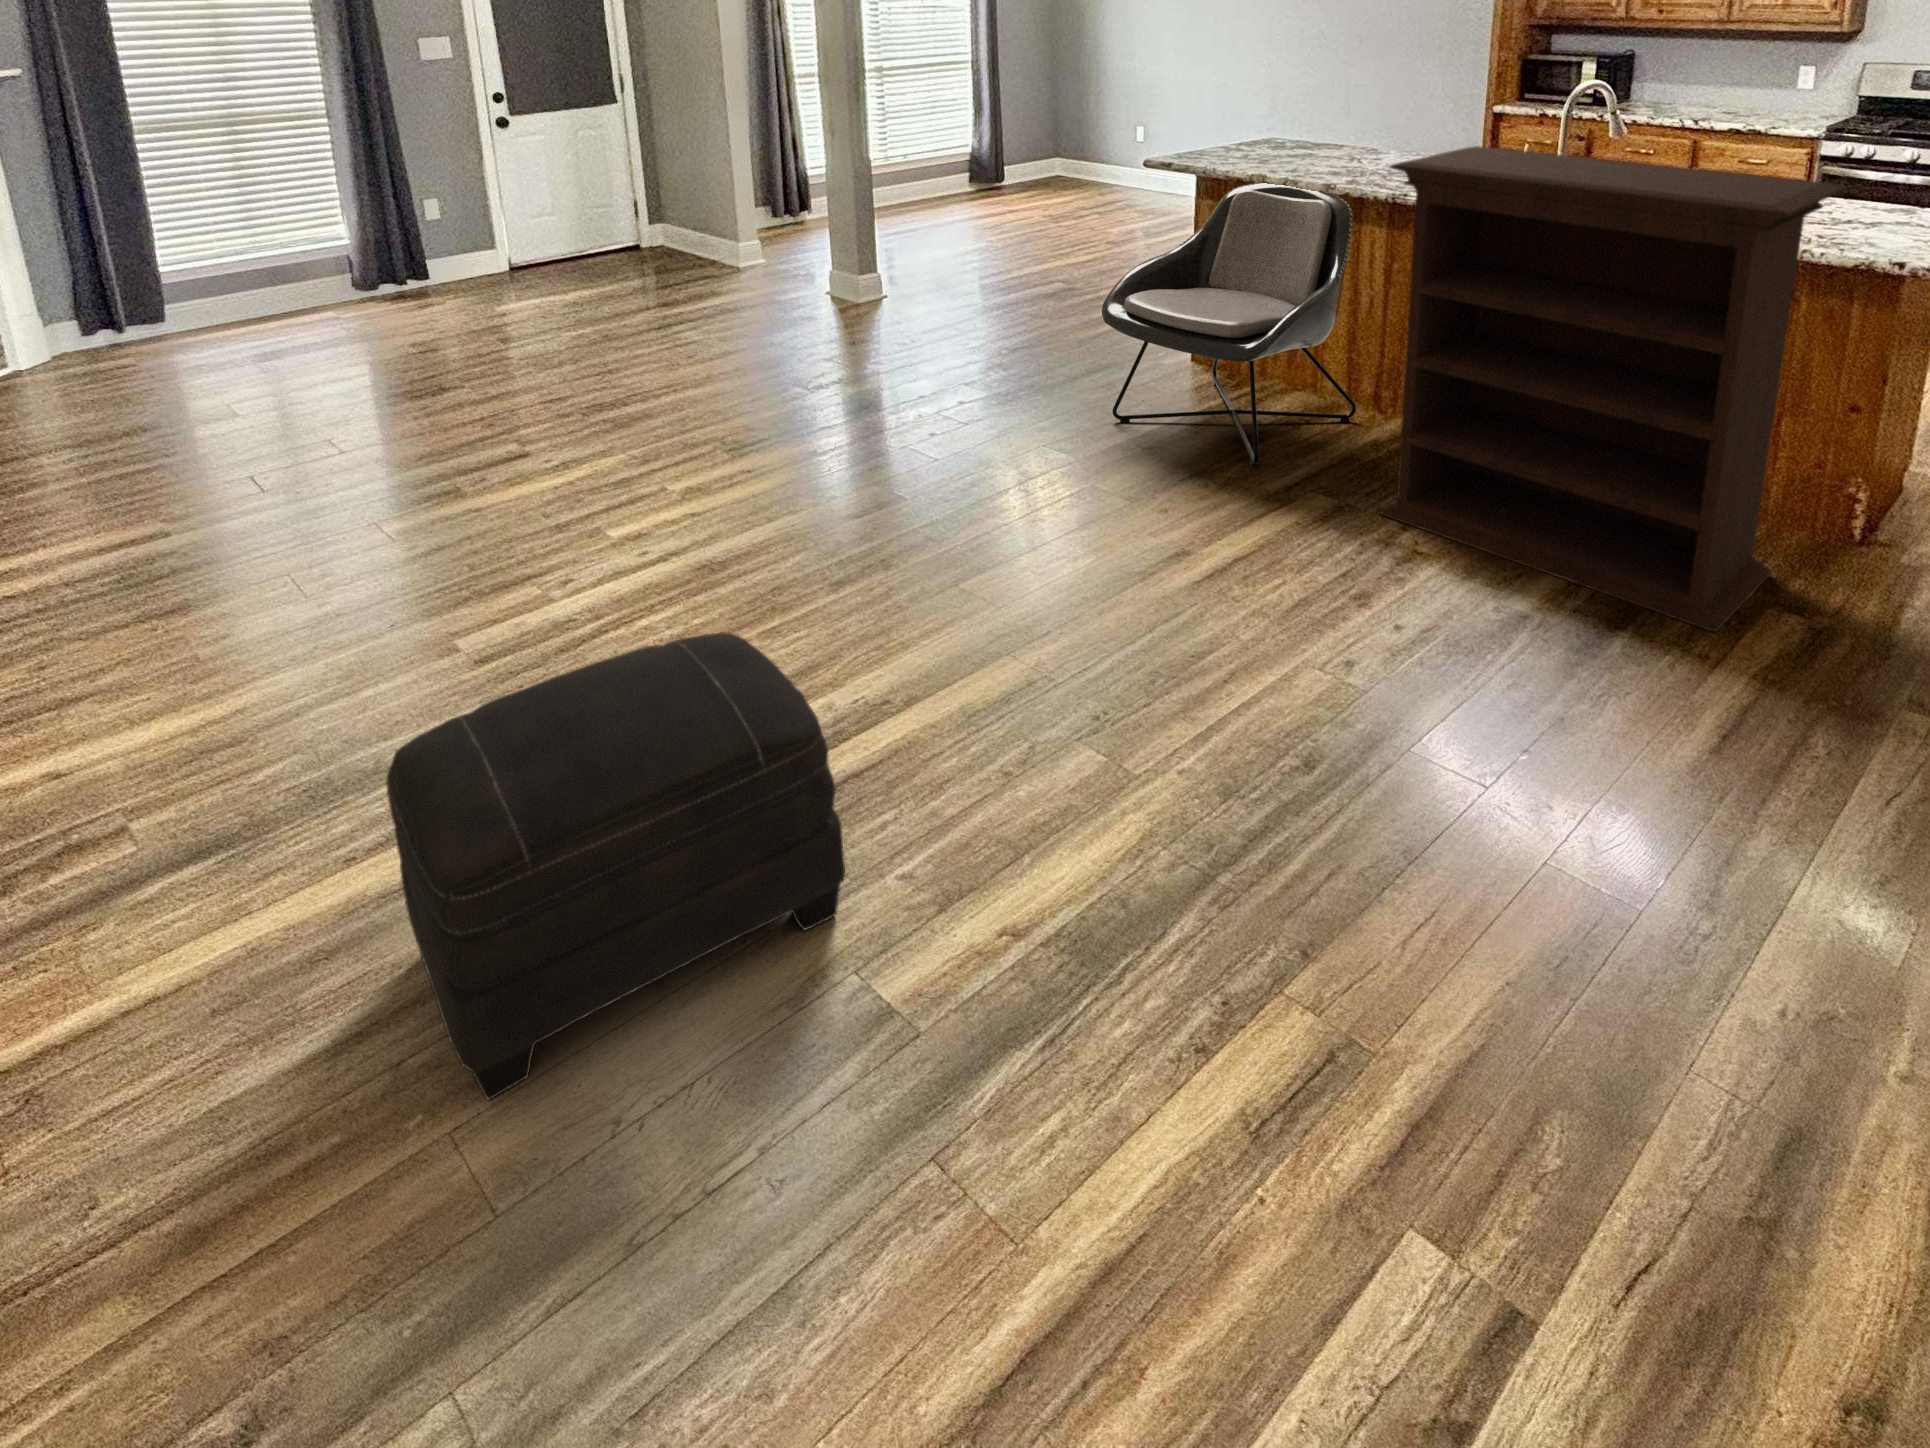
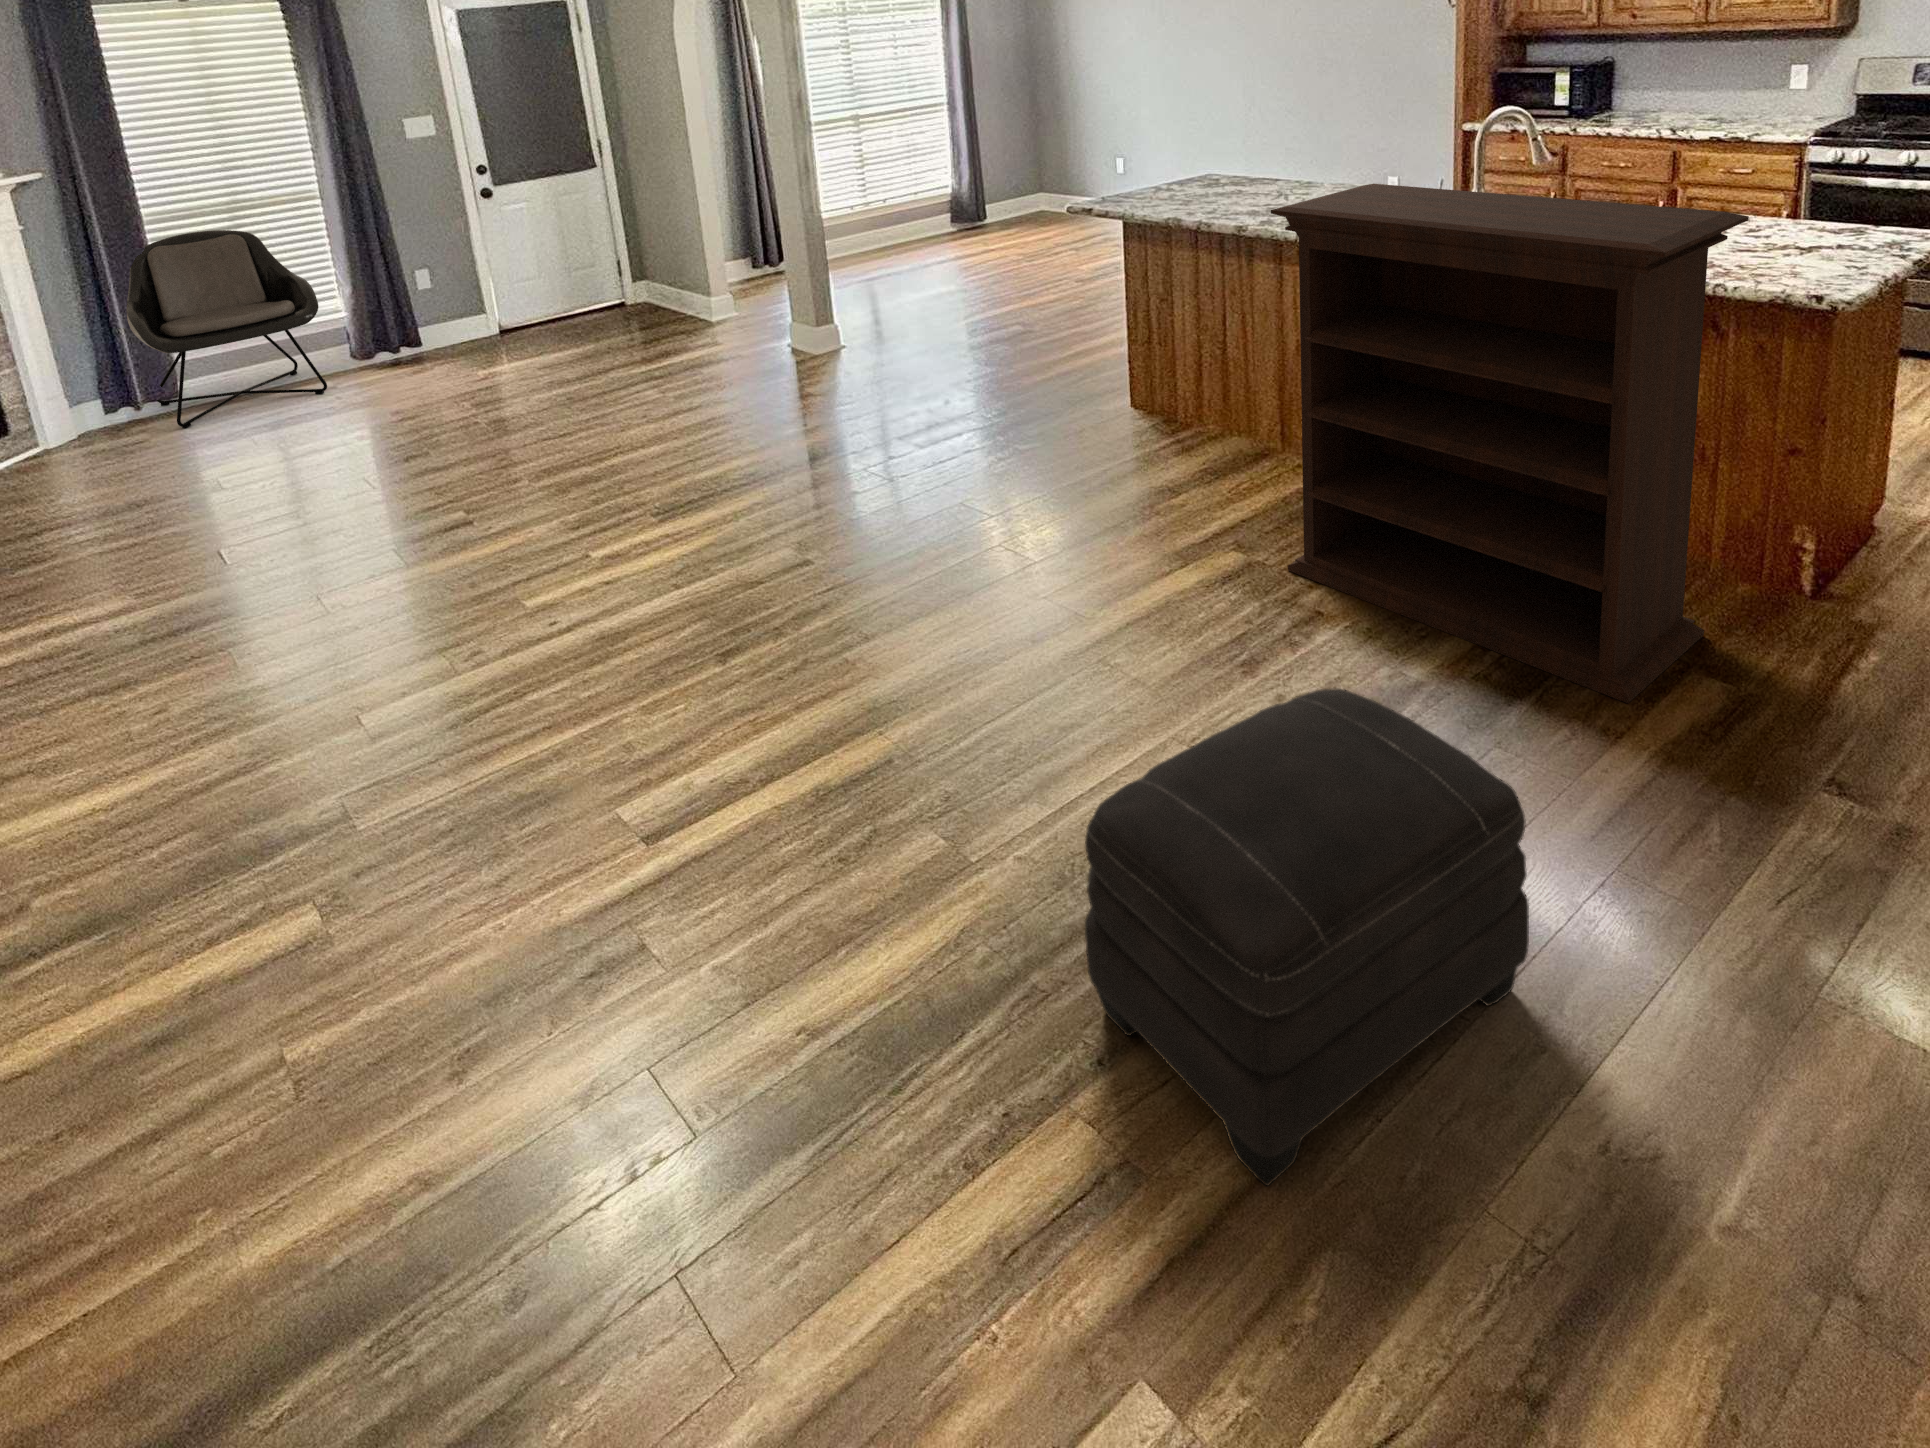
lounge chair: present [1102,182,1356,467] -> present [127,230,327,428]
ottoman: present [386,633,845,1100] -> present [1085,688,1529,1186]

